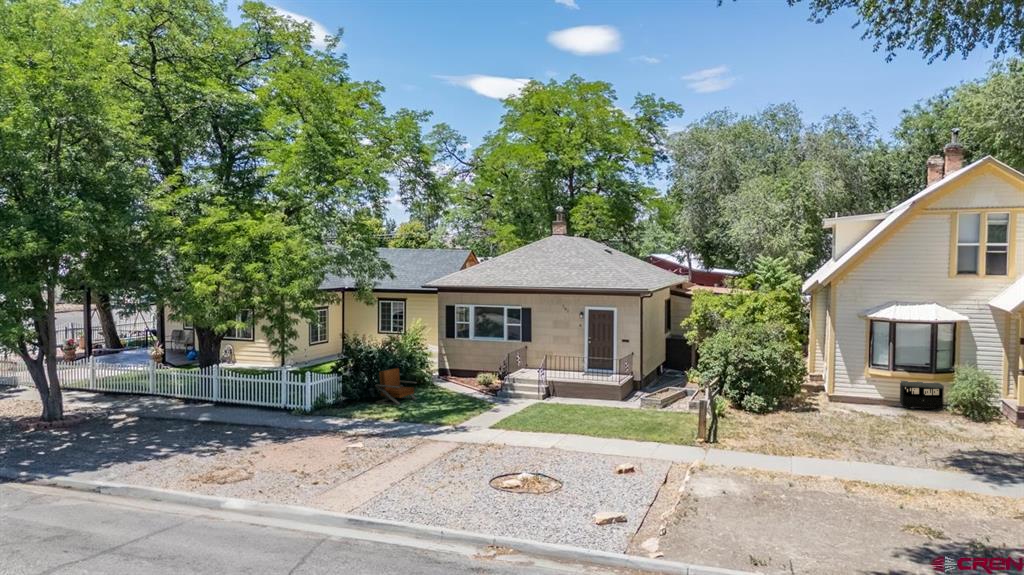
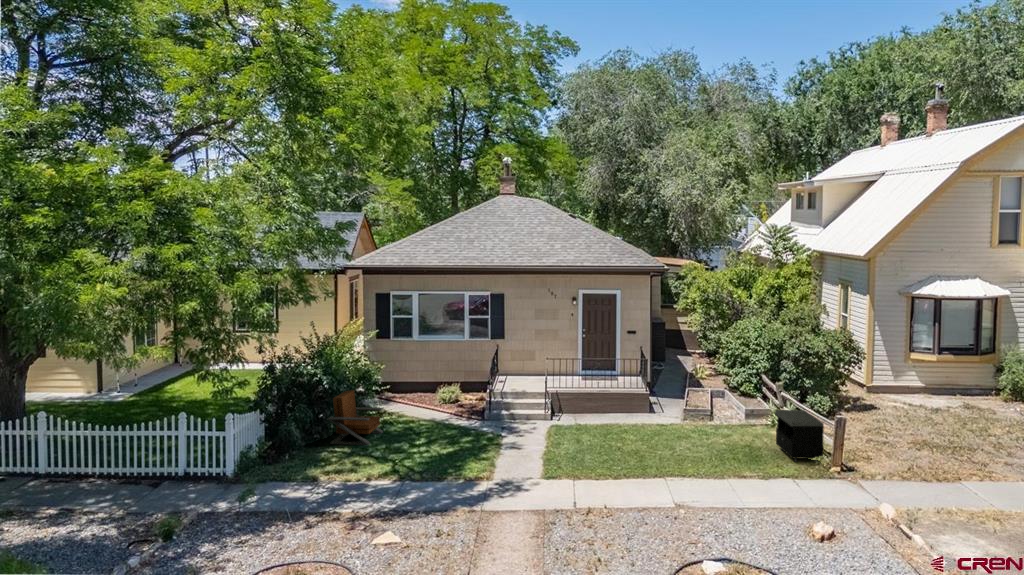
storage bench: present [900,381,944,411] -> present [775,410,824,462]

